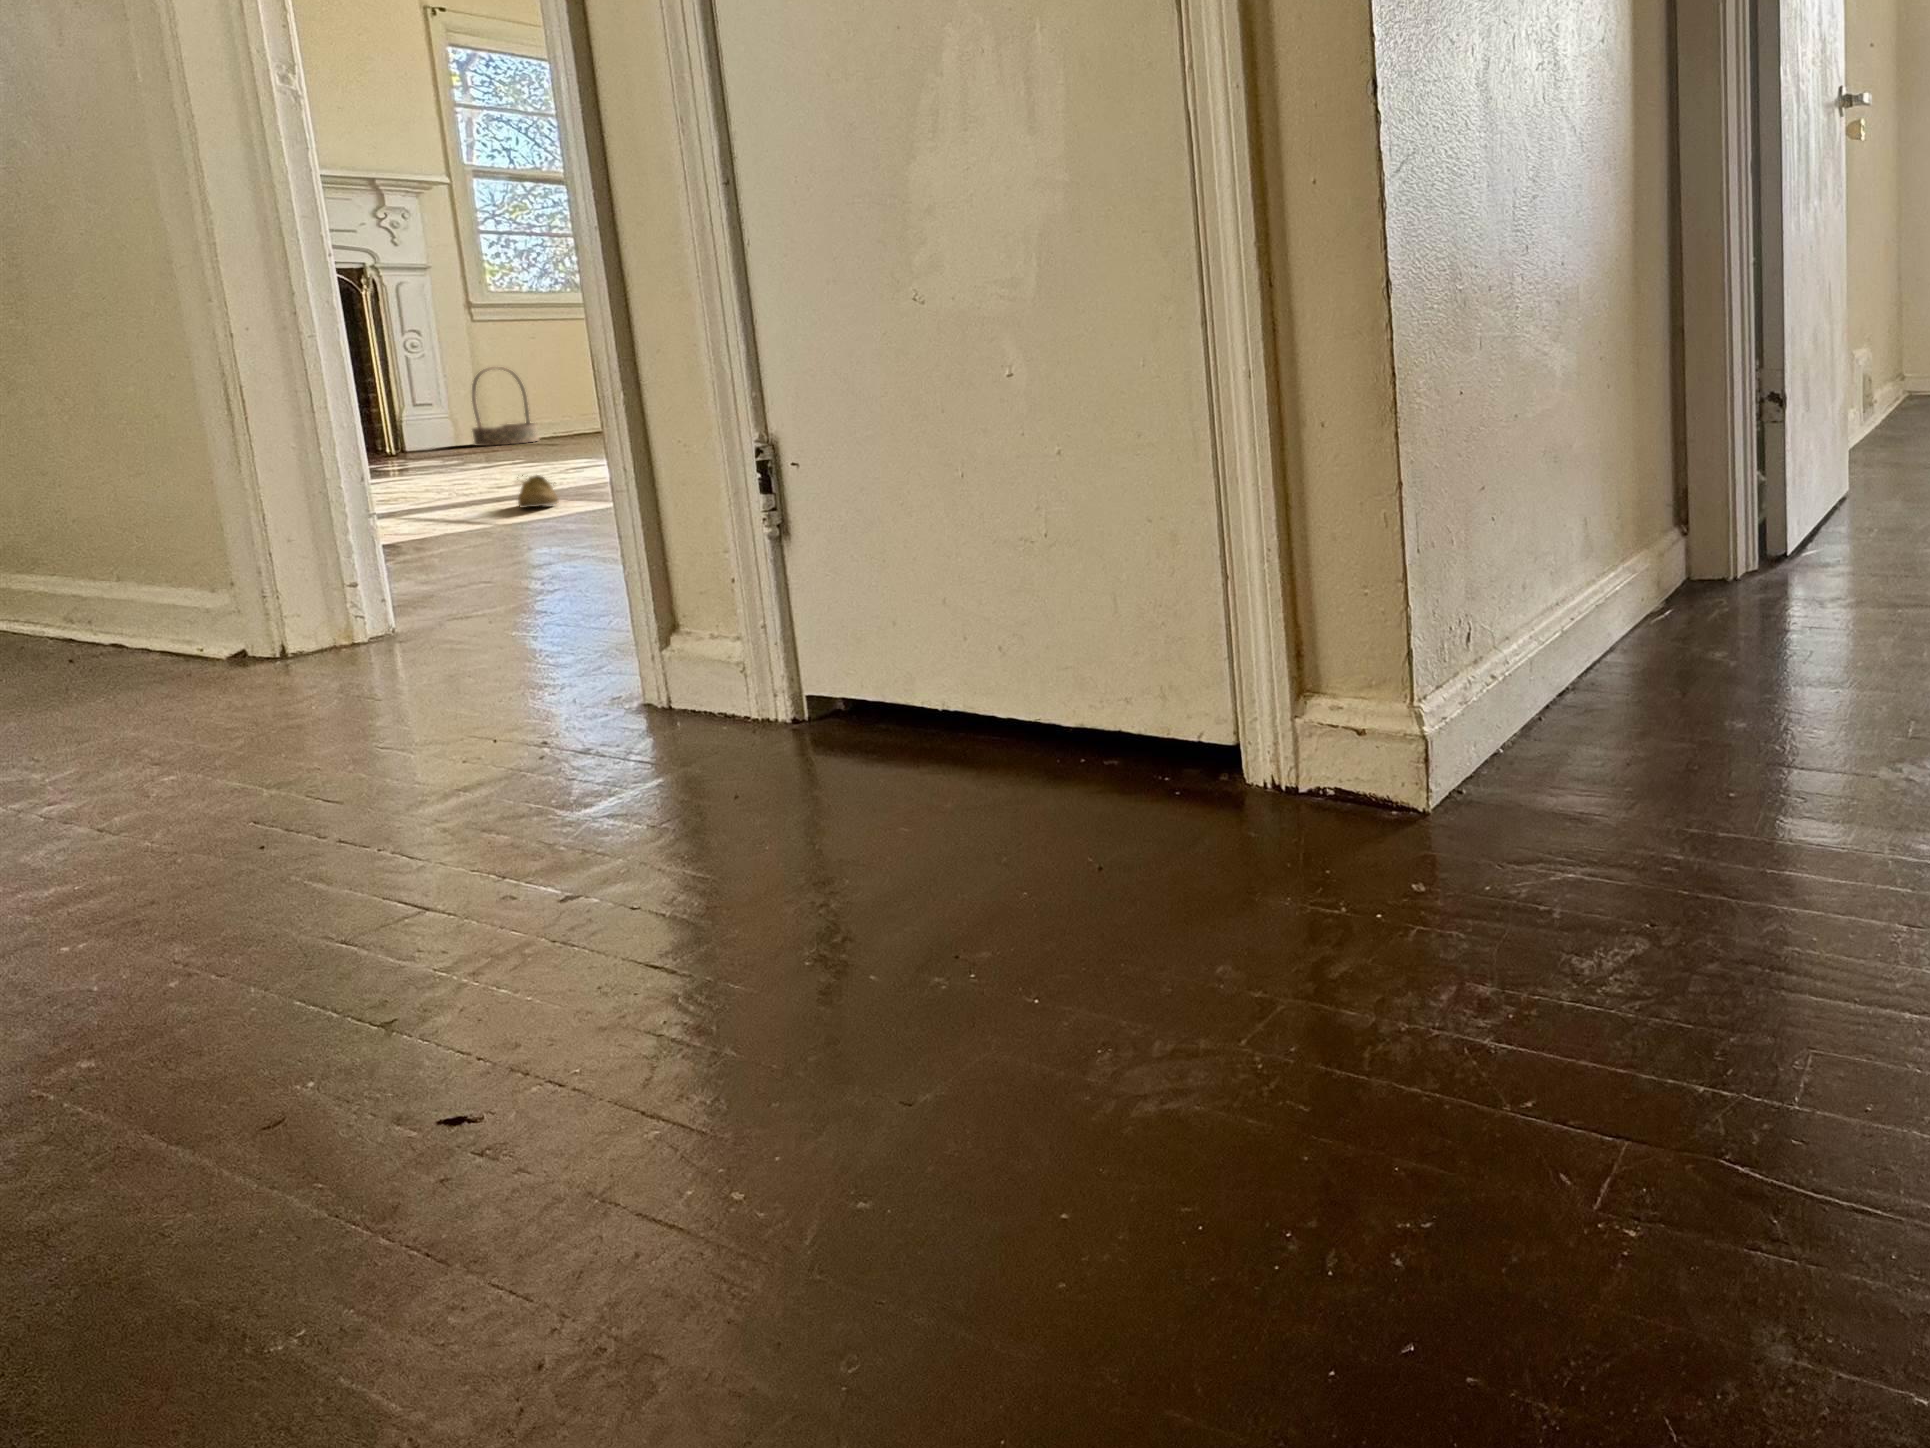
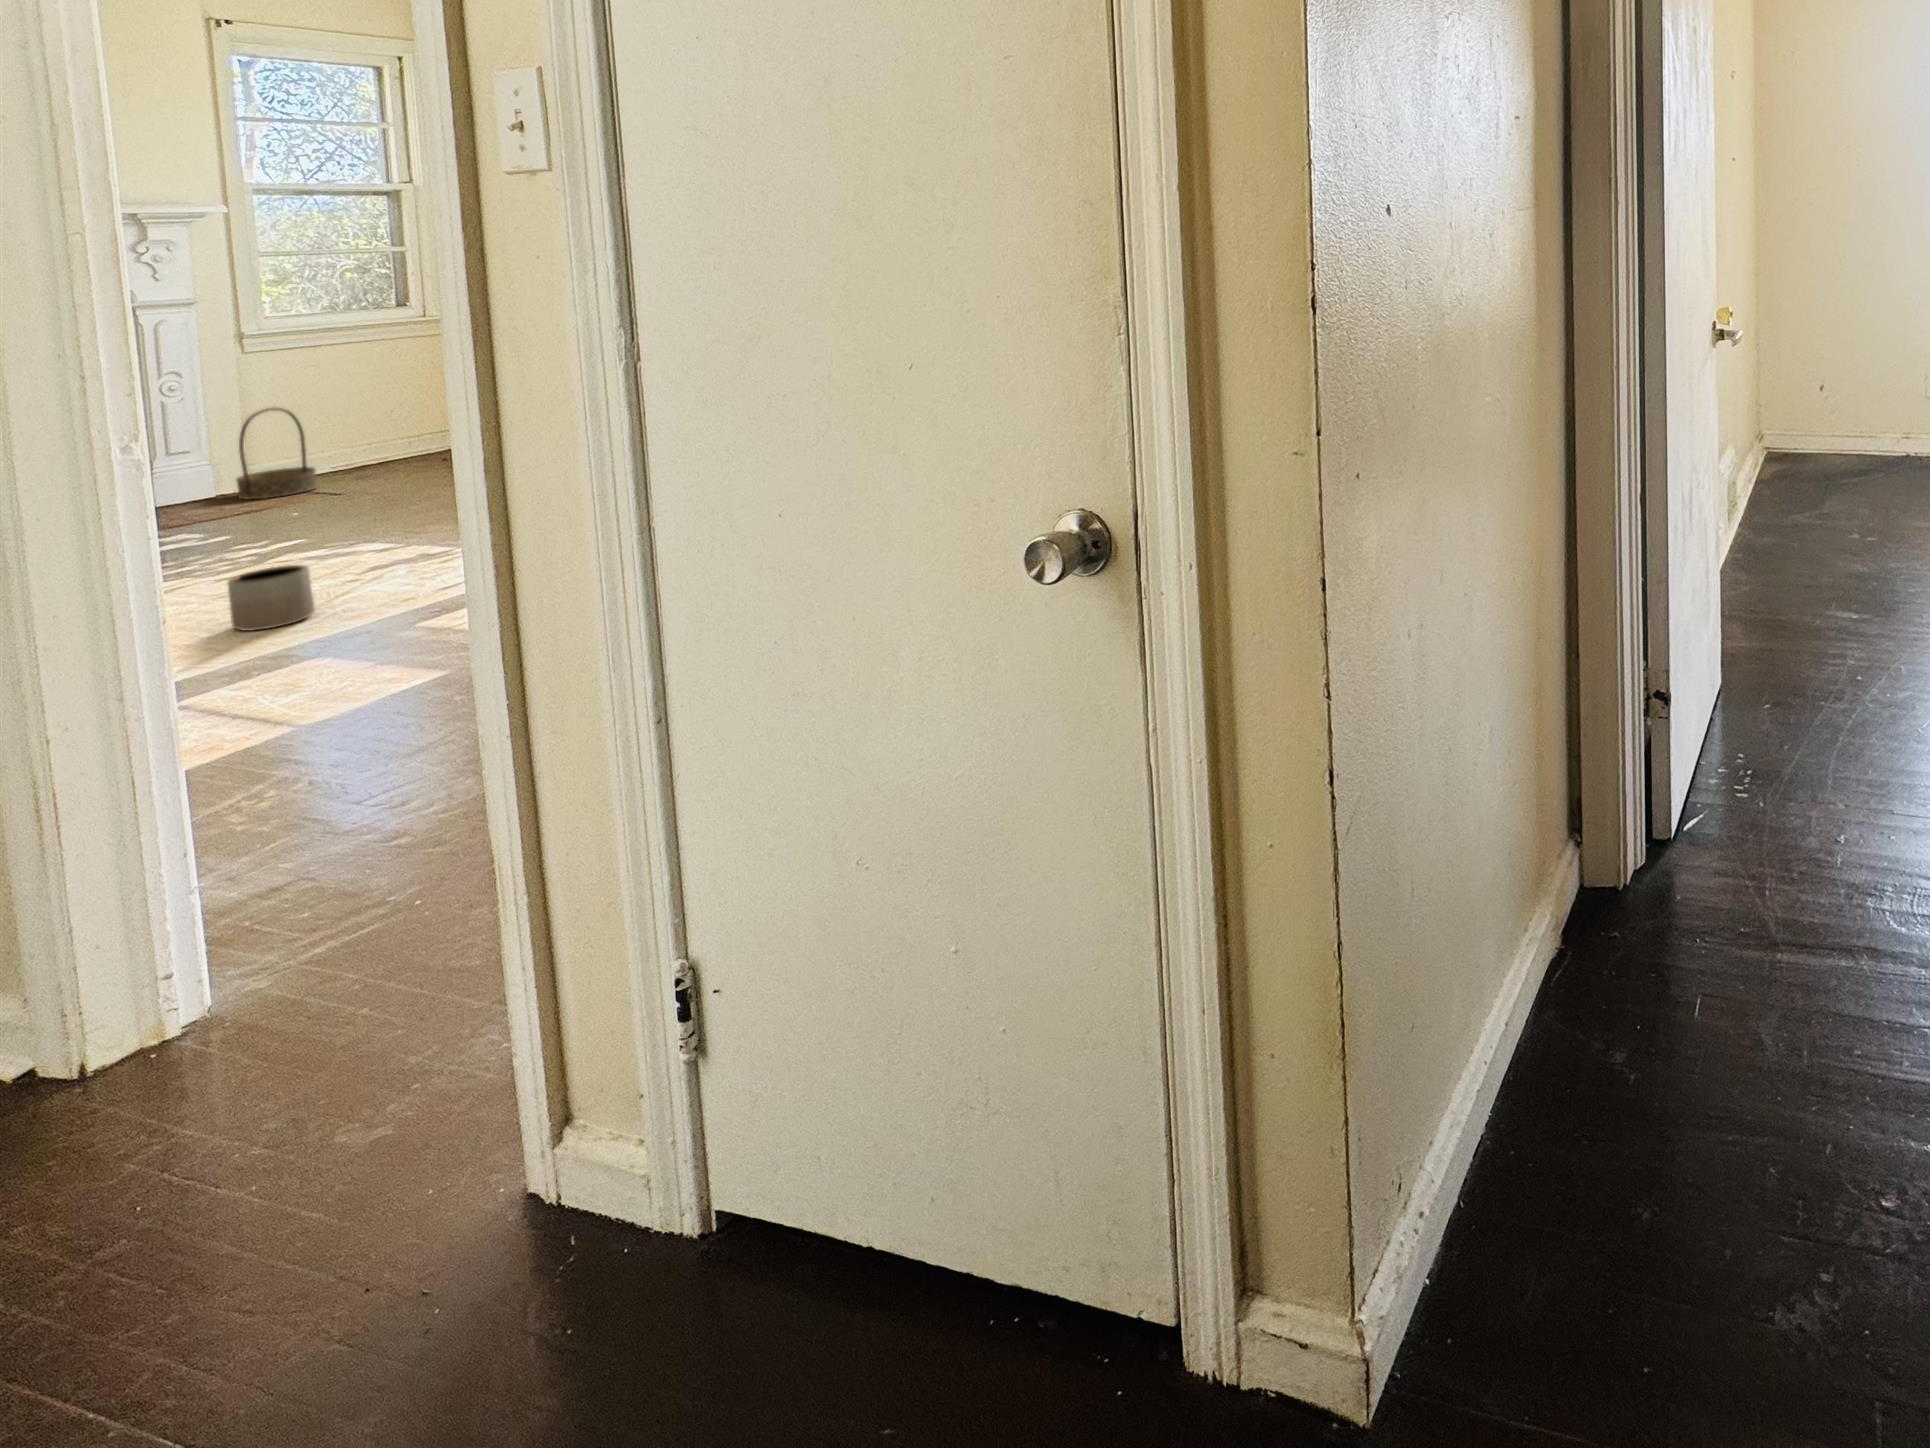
planter: none [449,441,524,492] -> present [227,565,314,631]
shoe: present [517,475,559,508] -> none [314,632,364,679]

